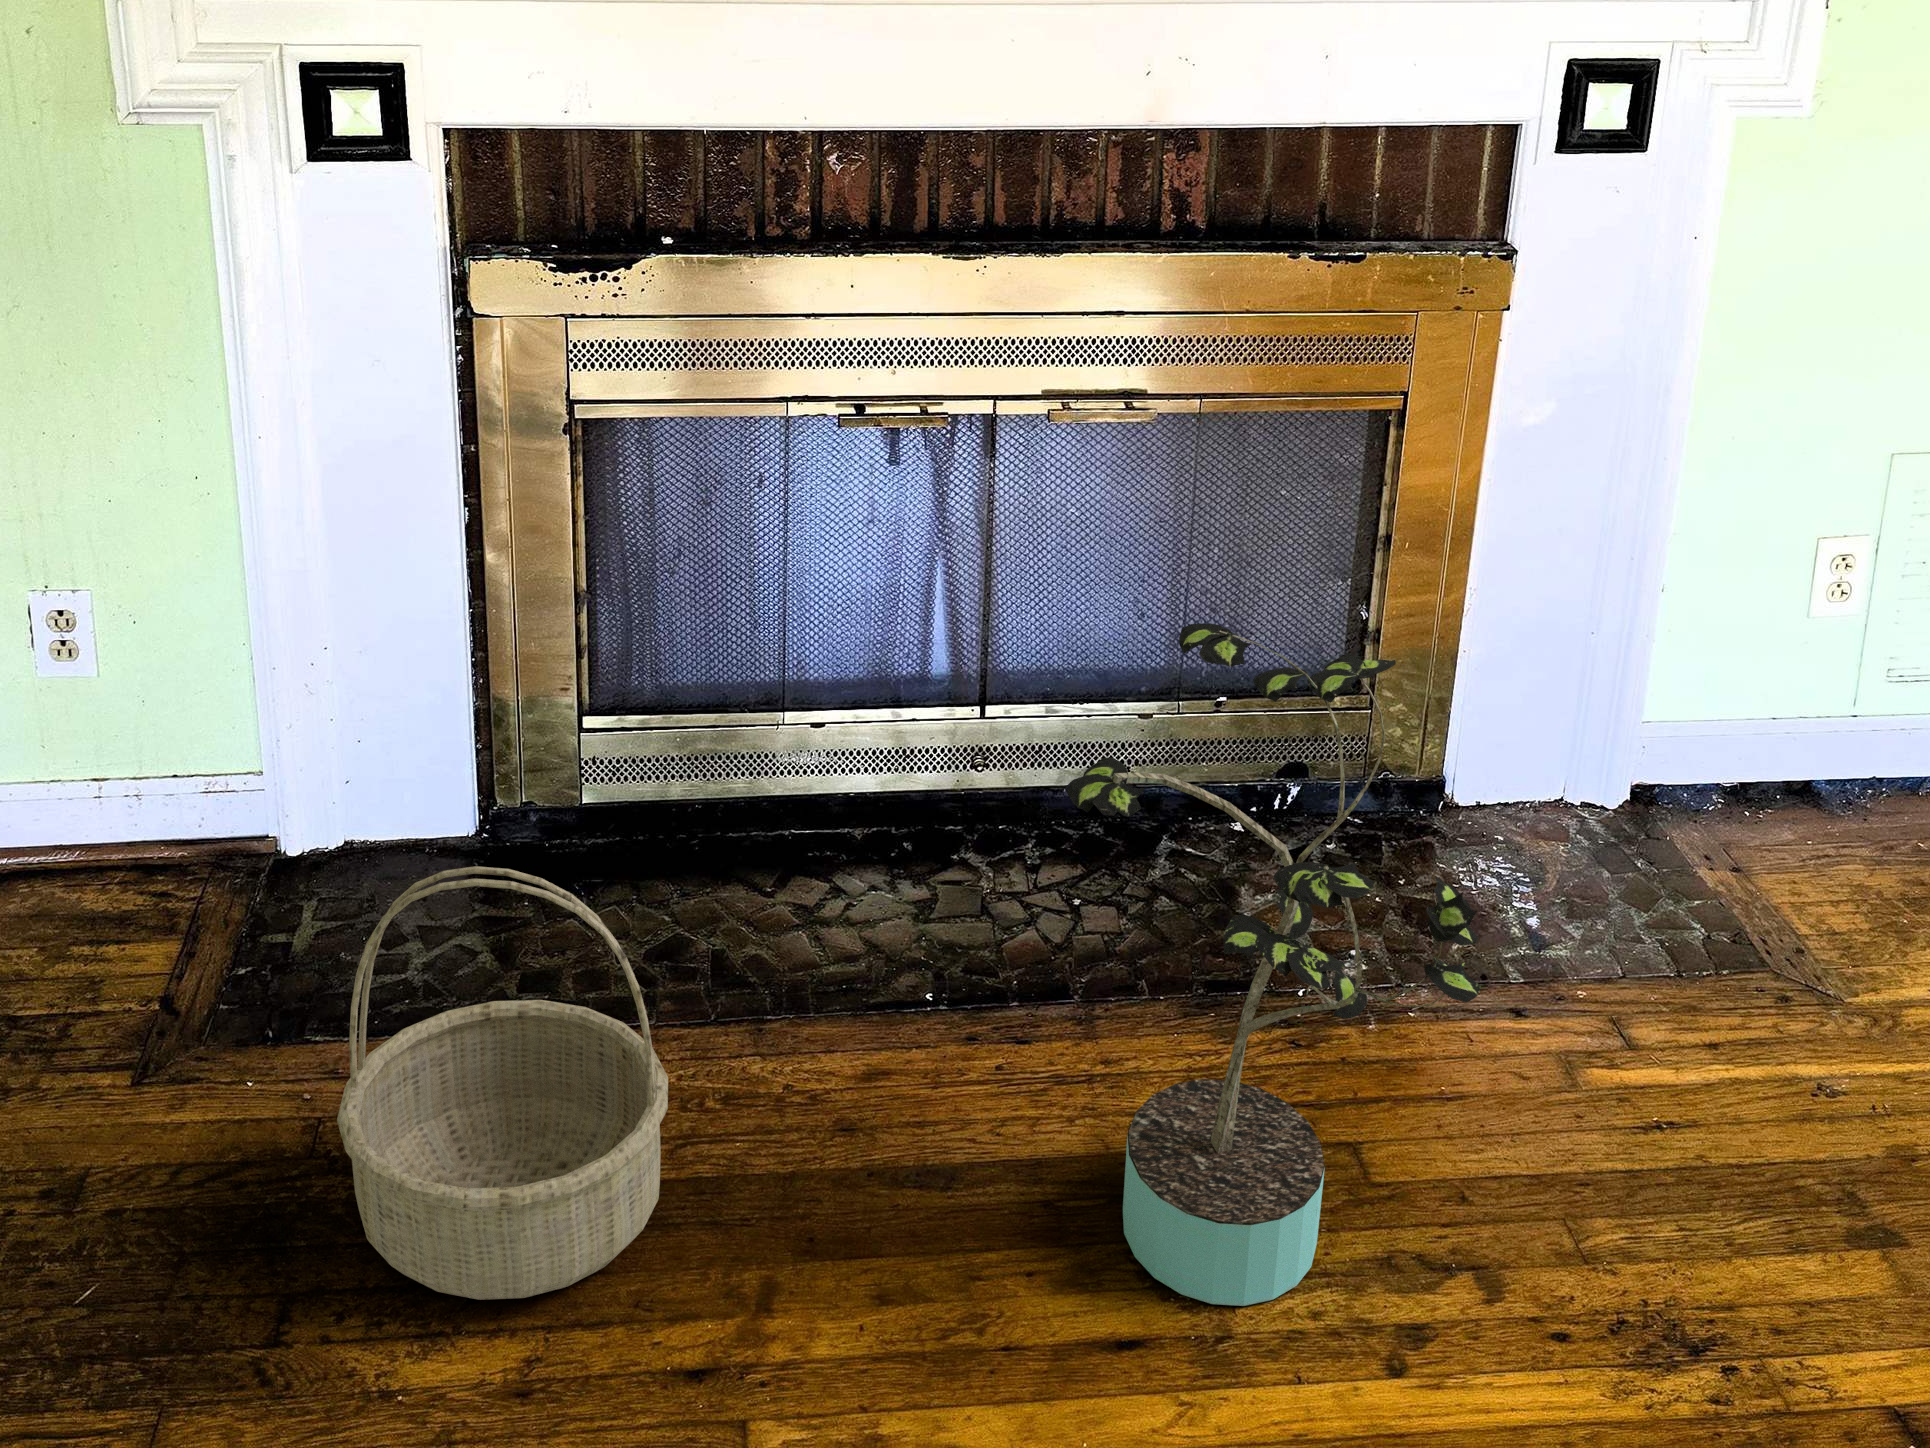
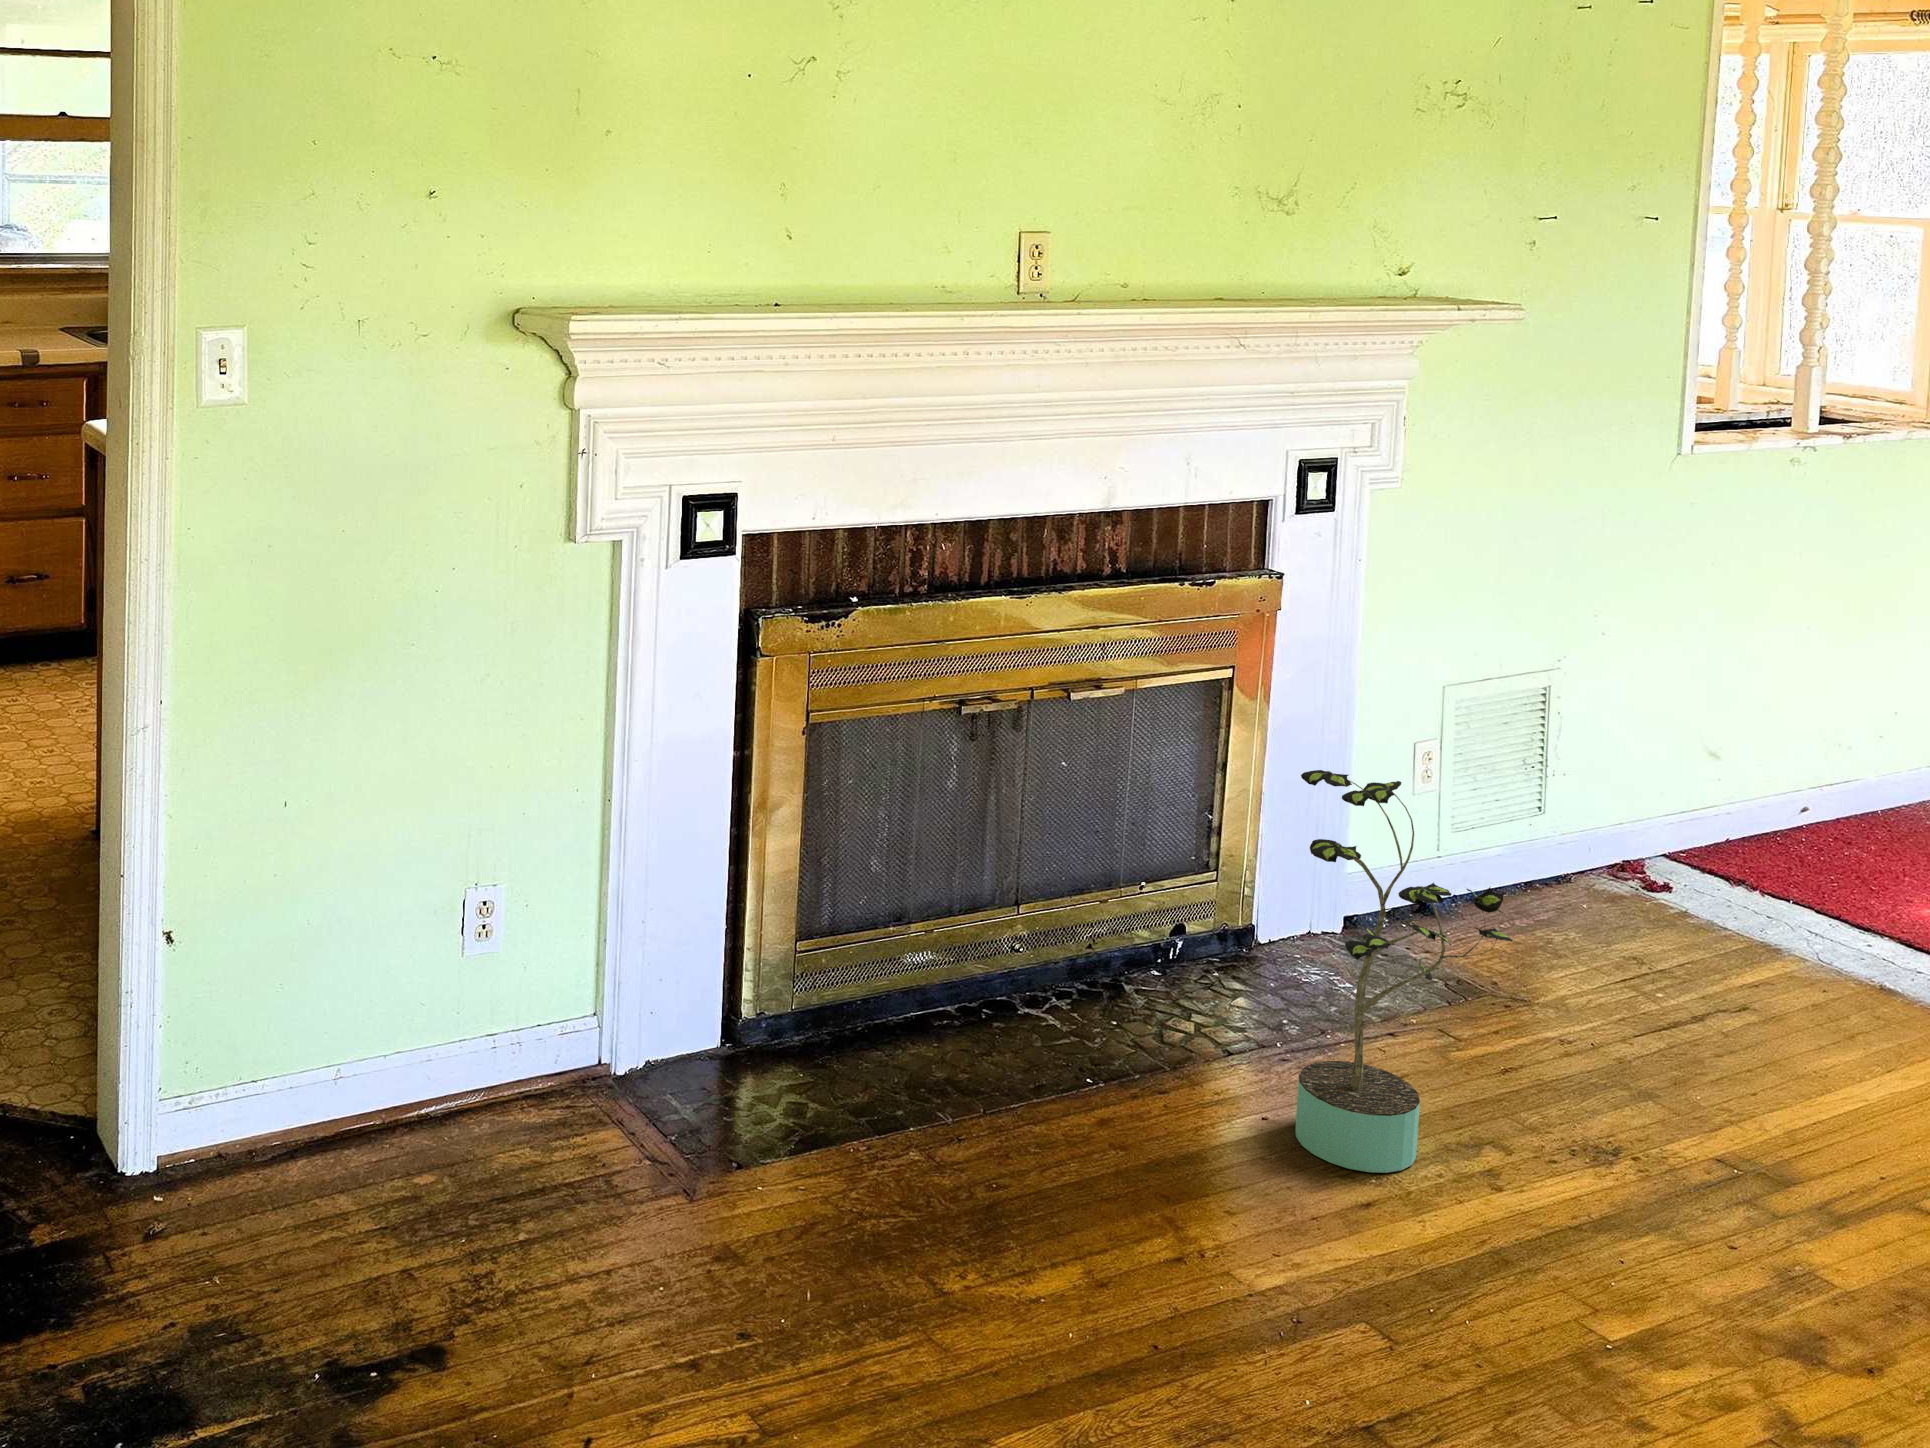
basket: present [337,866,668,1300] -> none [907,956,1108,1246]

